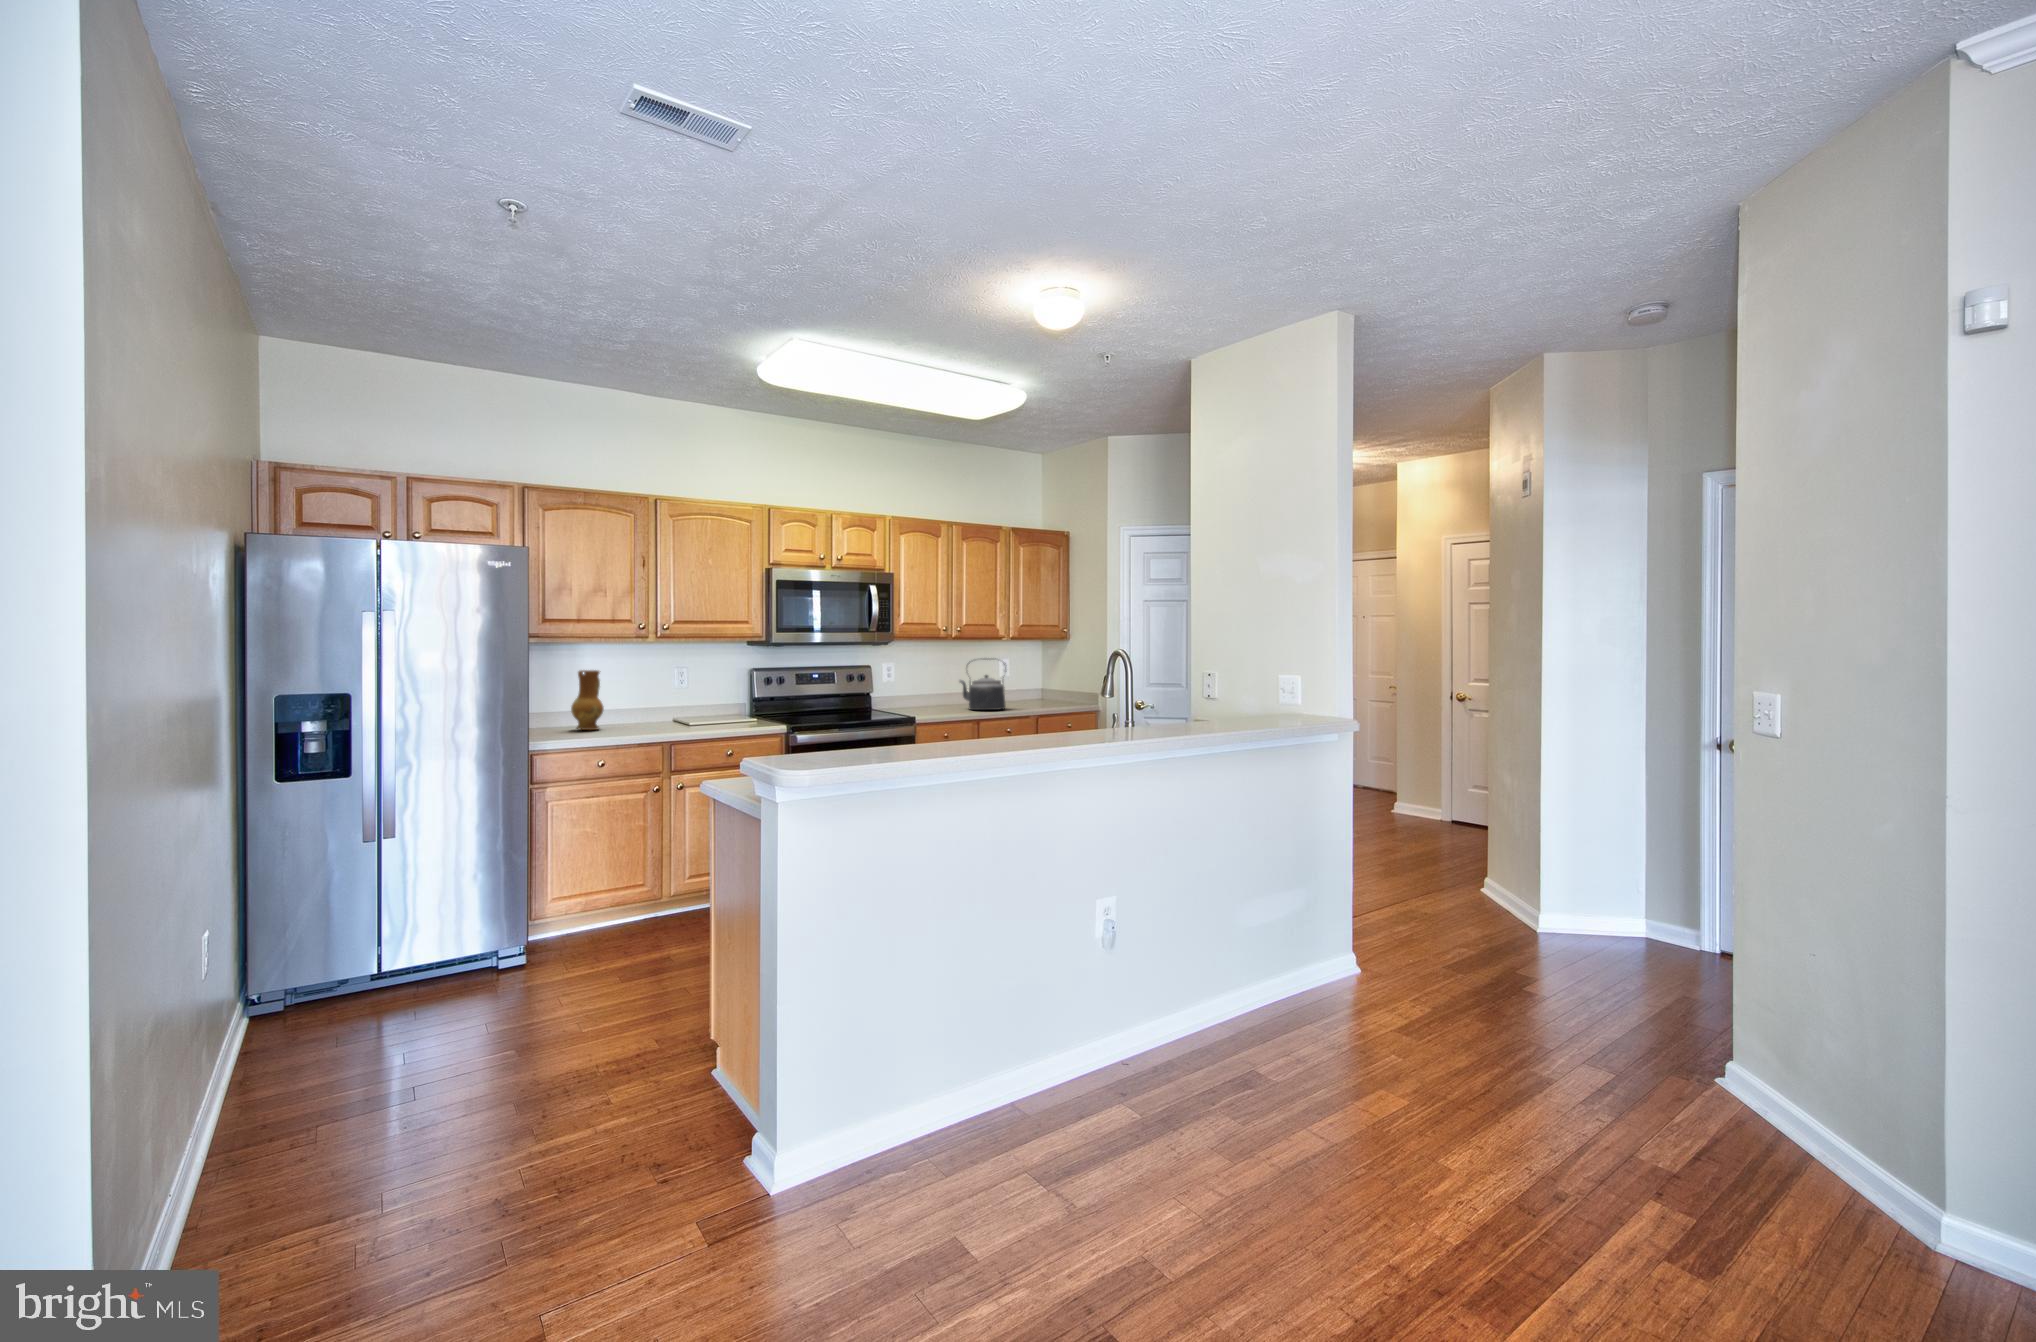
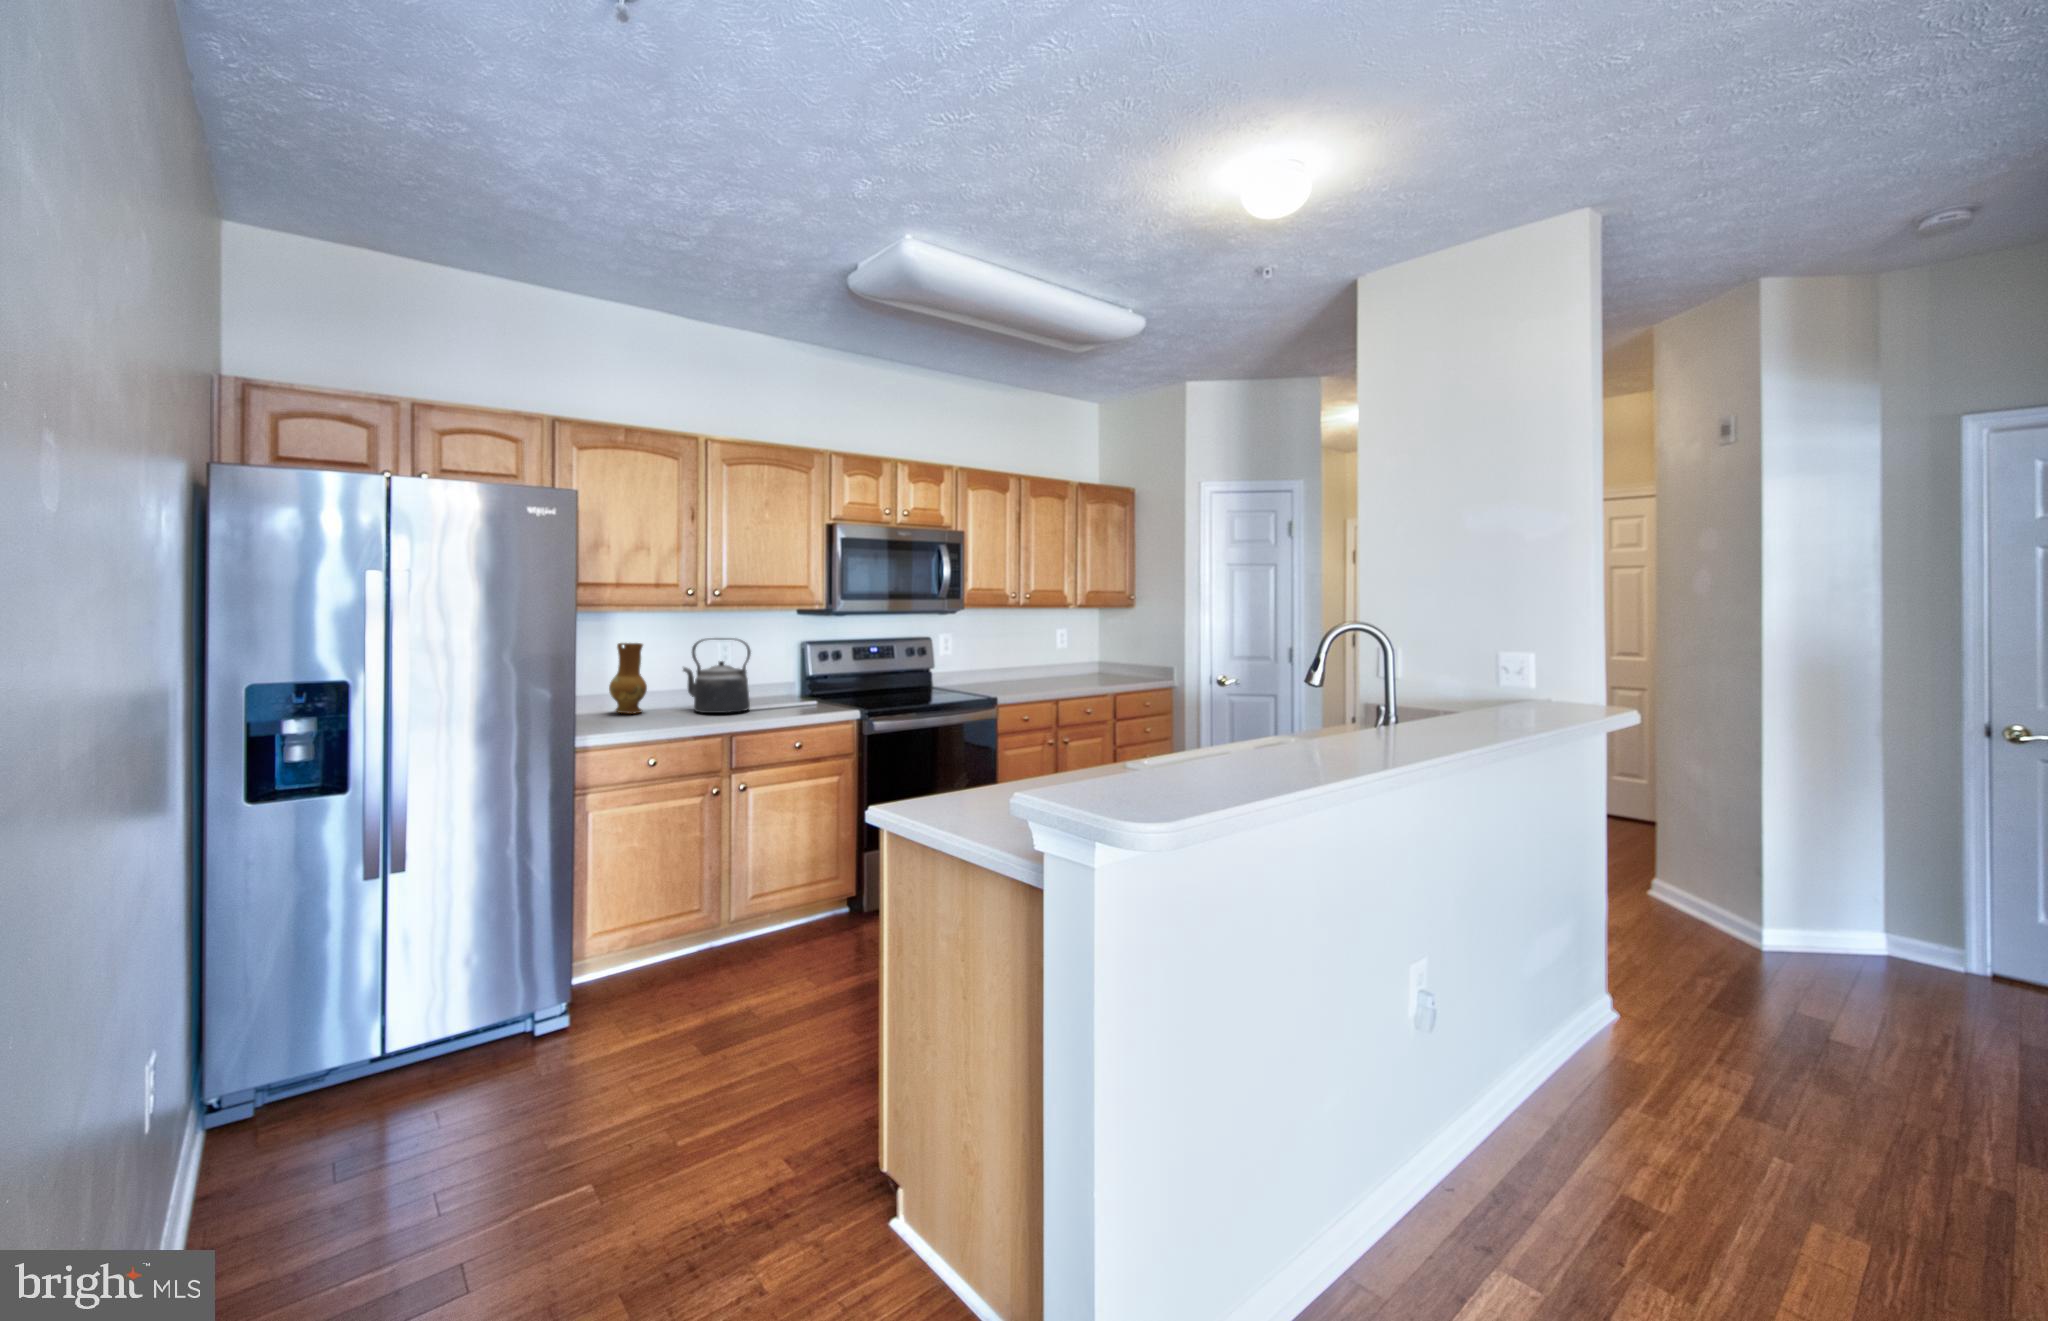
kettle: present [959,658,1006,710] -> present [683,638,751,713]

